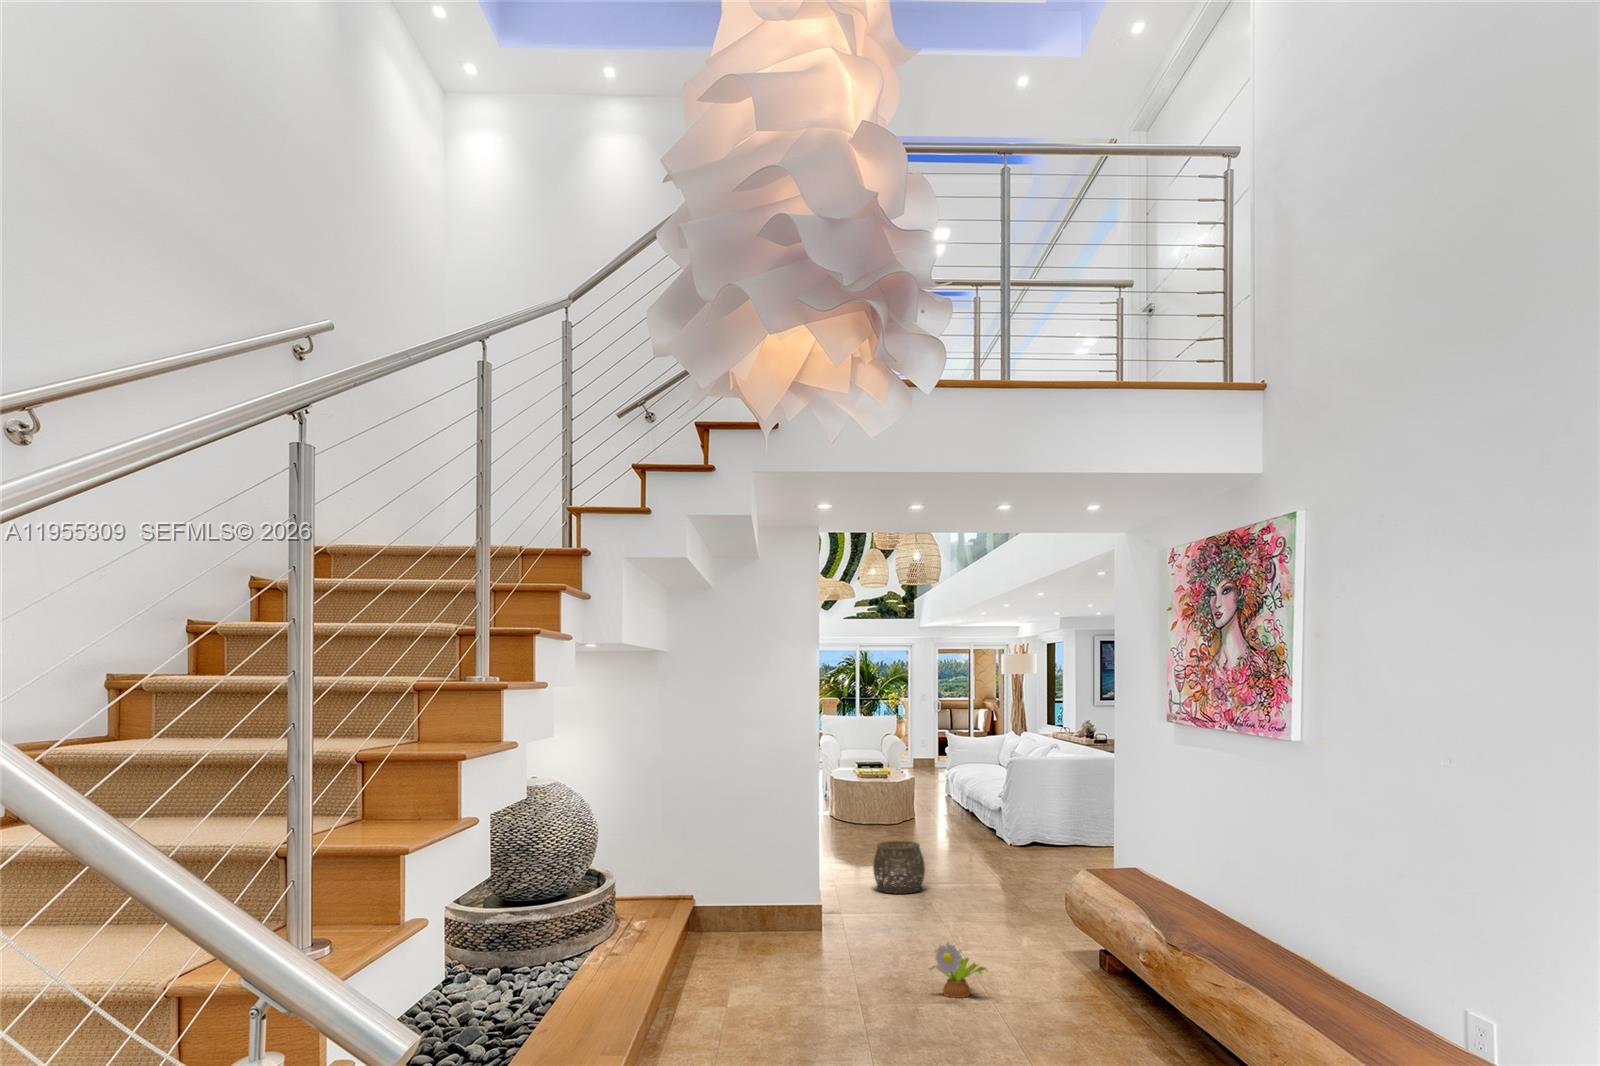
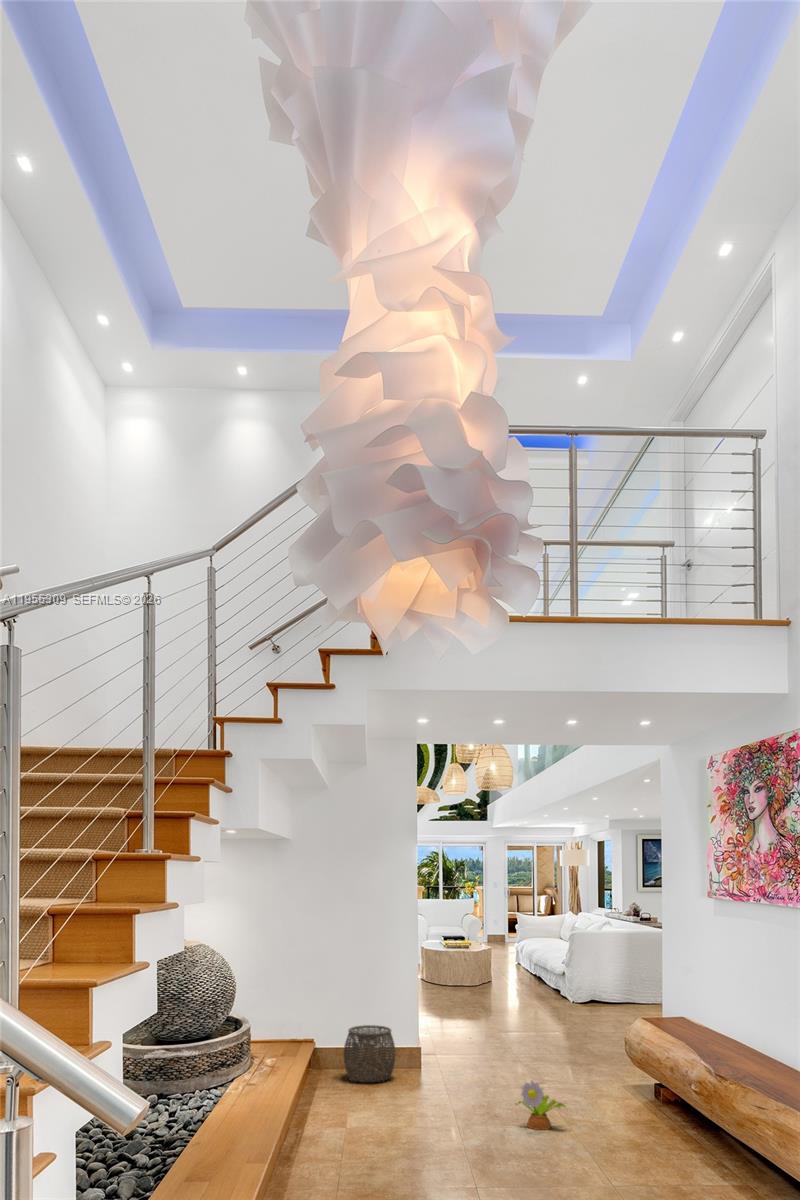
woven basket: present [873,841,925,894] -> present [343,1025,396,1083]

